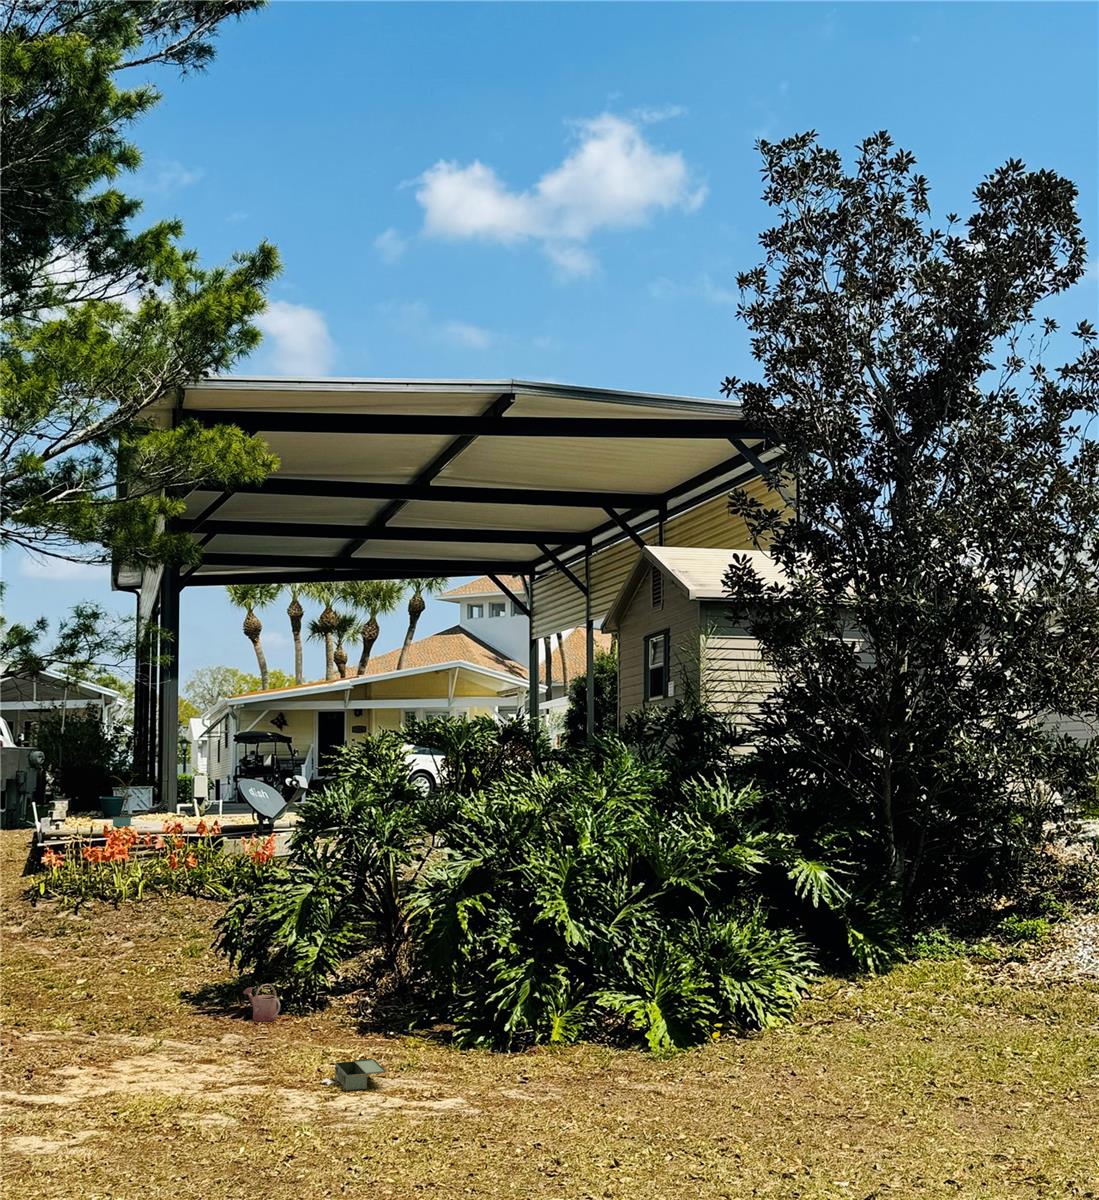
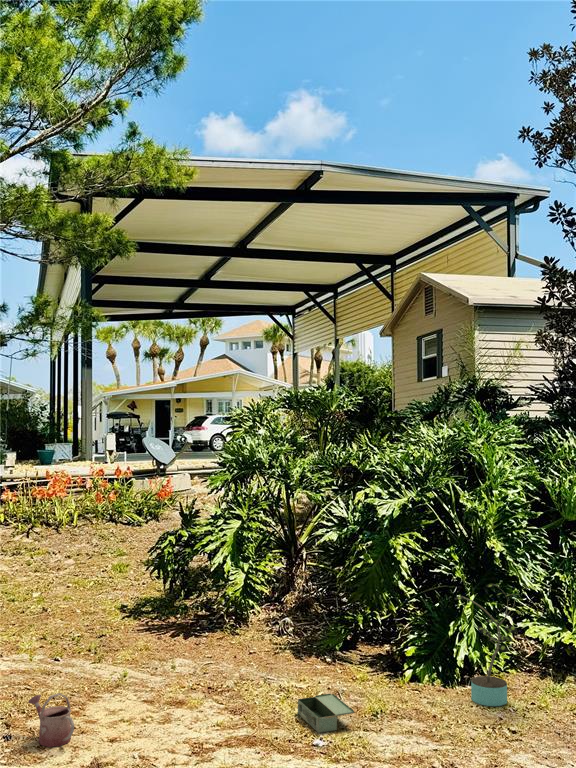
potted plant: present [110,770,140,826] -> present [455,584,520,706]
watering can: present [243,984,280,1021] -> present [29,693,74,747]

